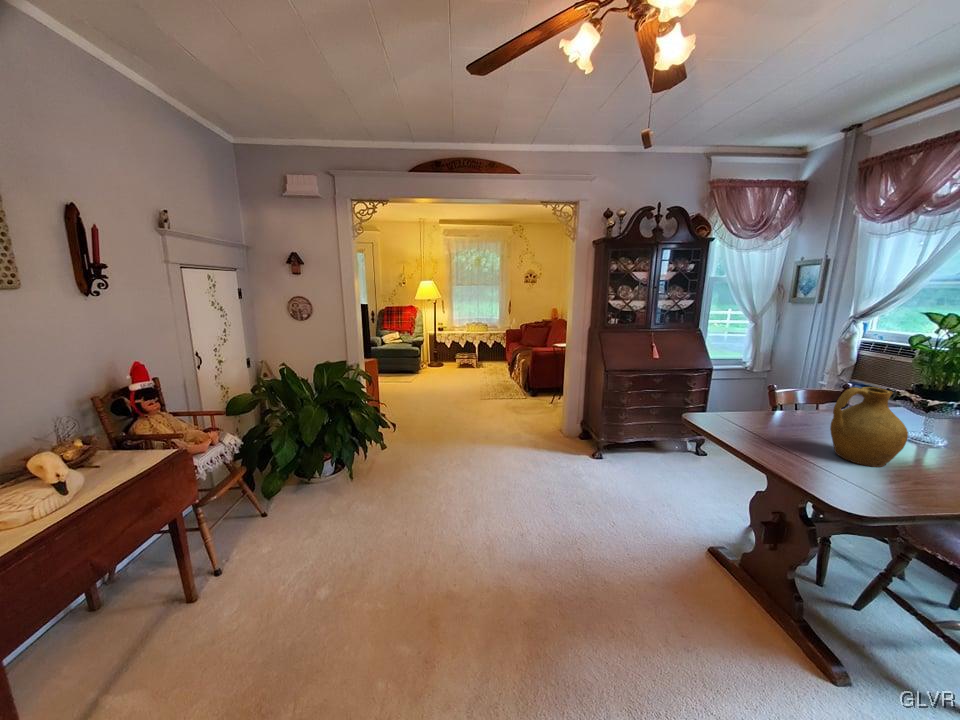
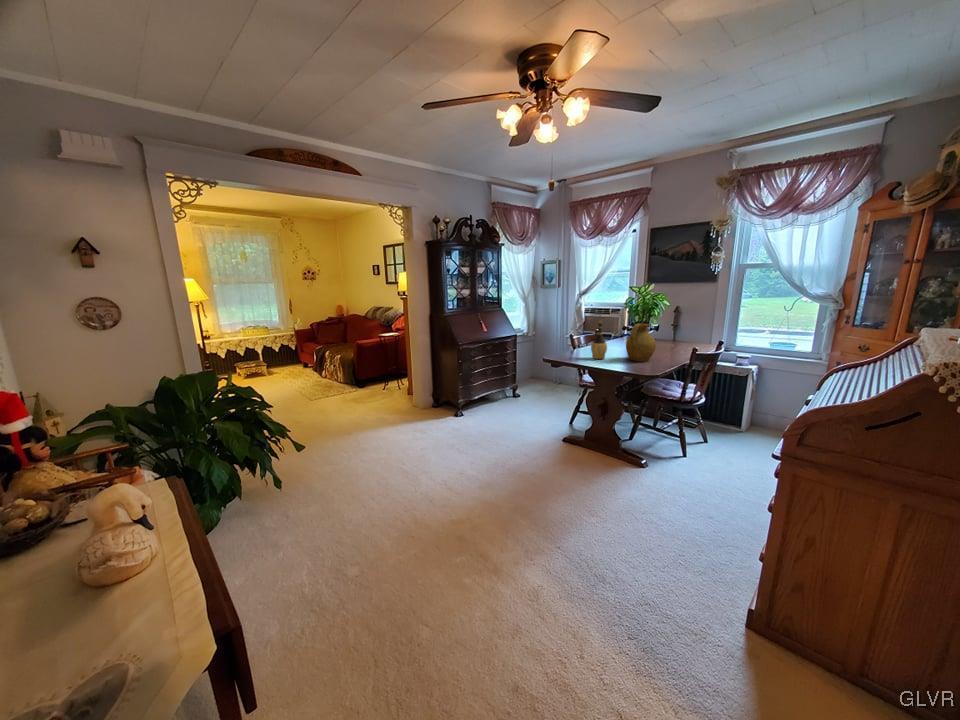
wine bottle: none [758,369,792,436] -> present [591,321,607,359]

